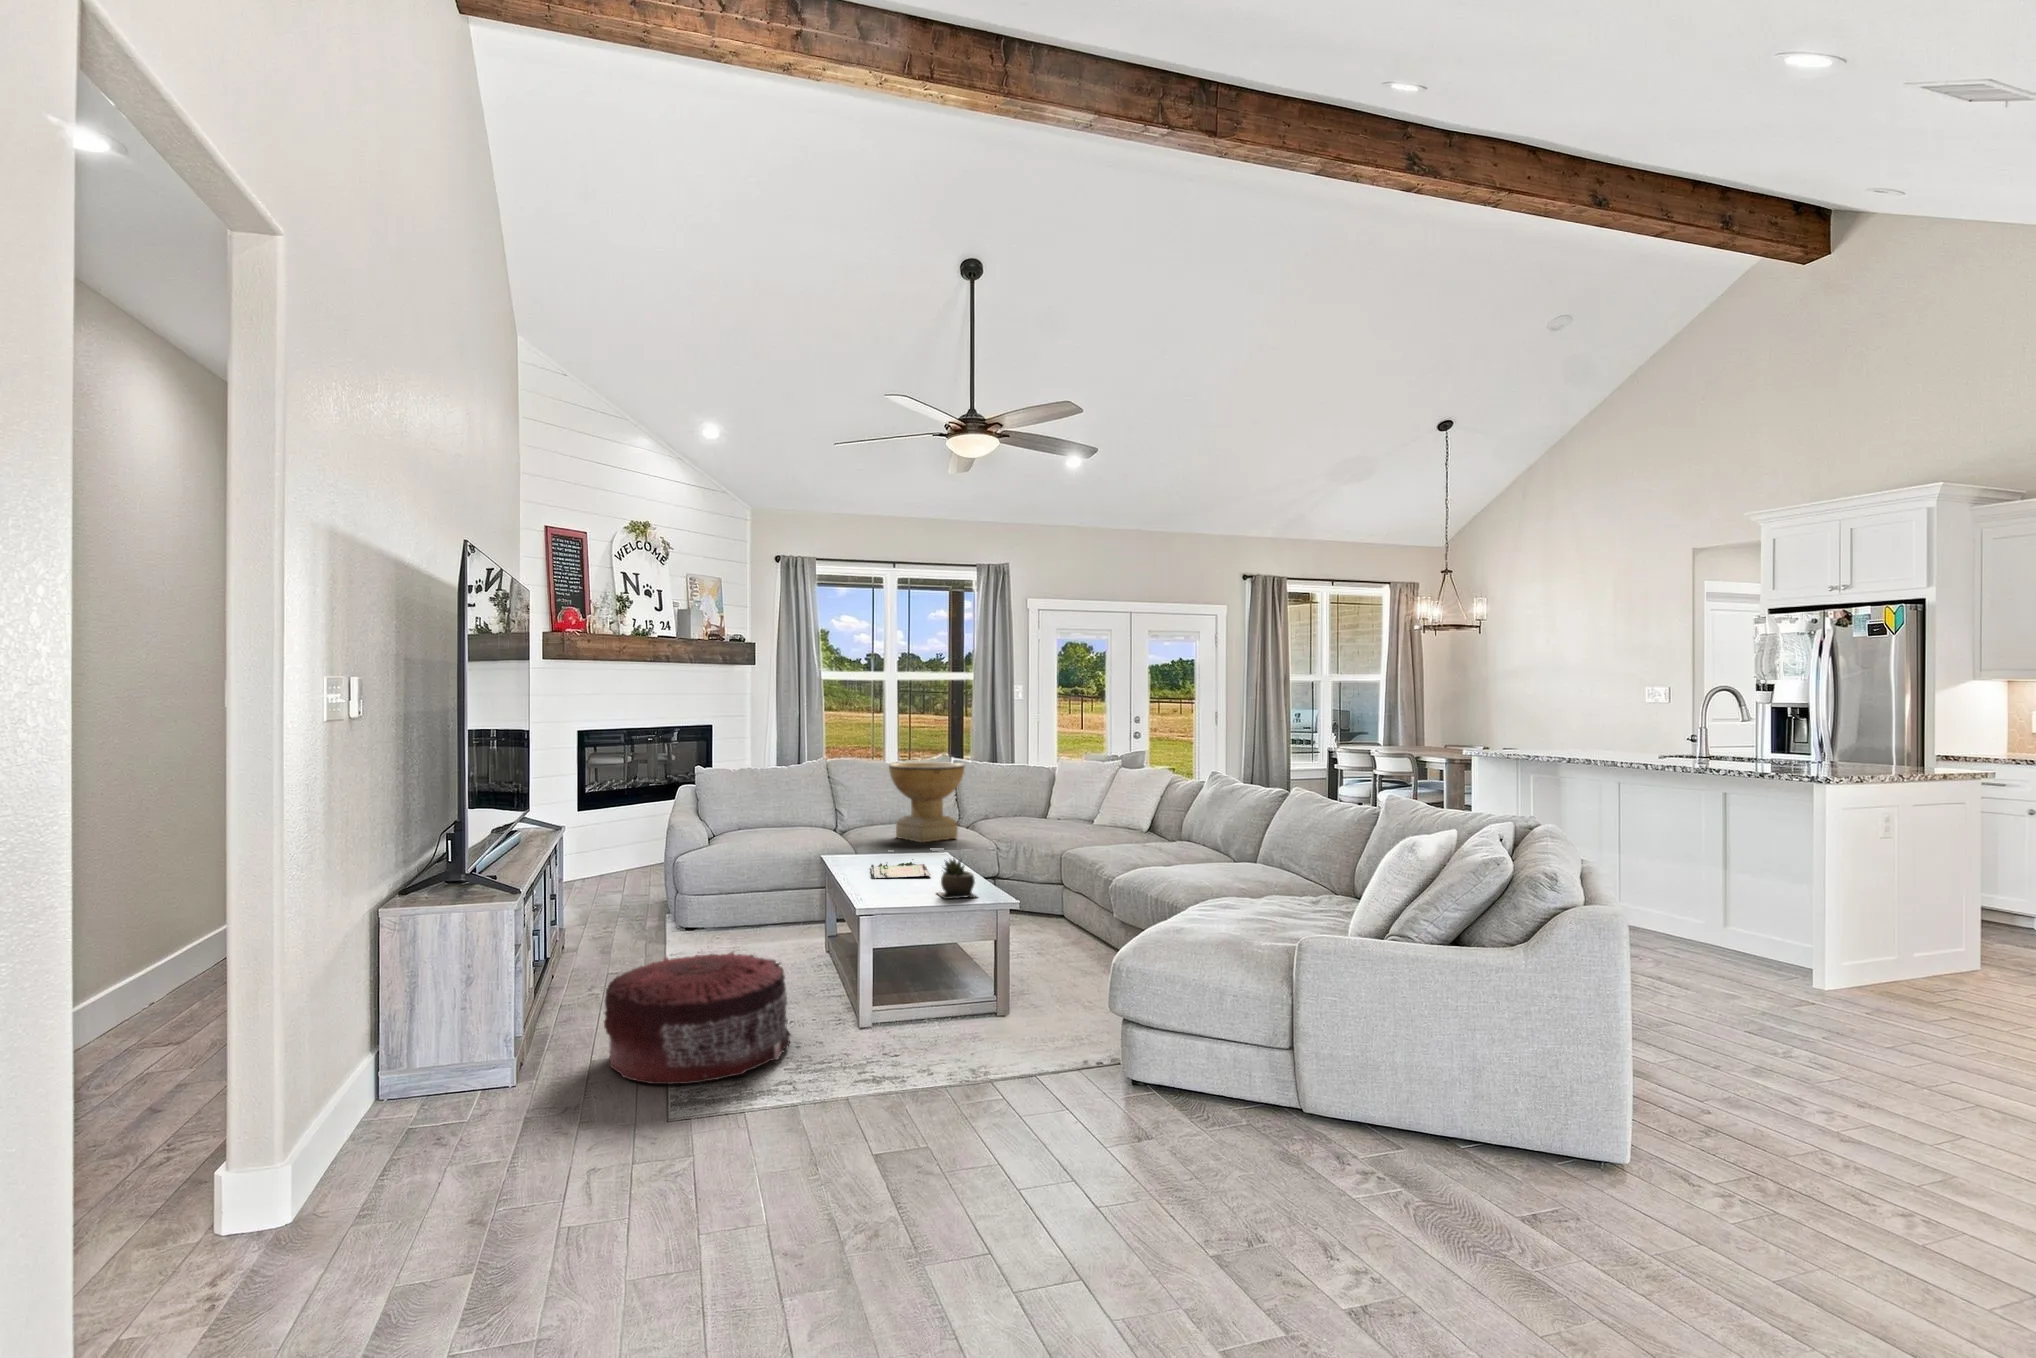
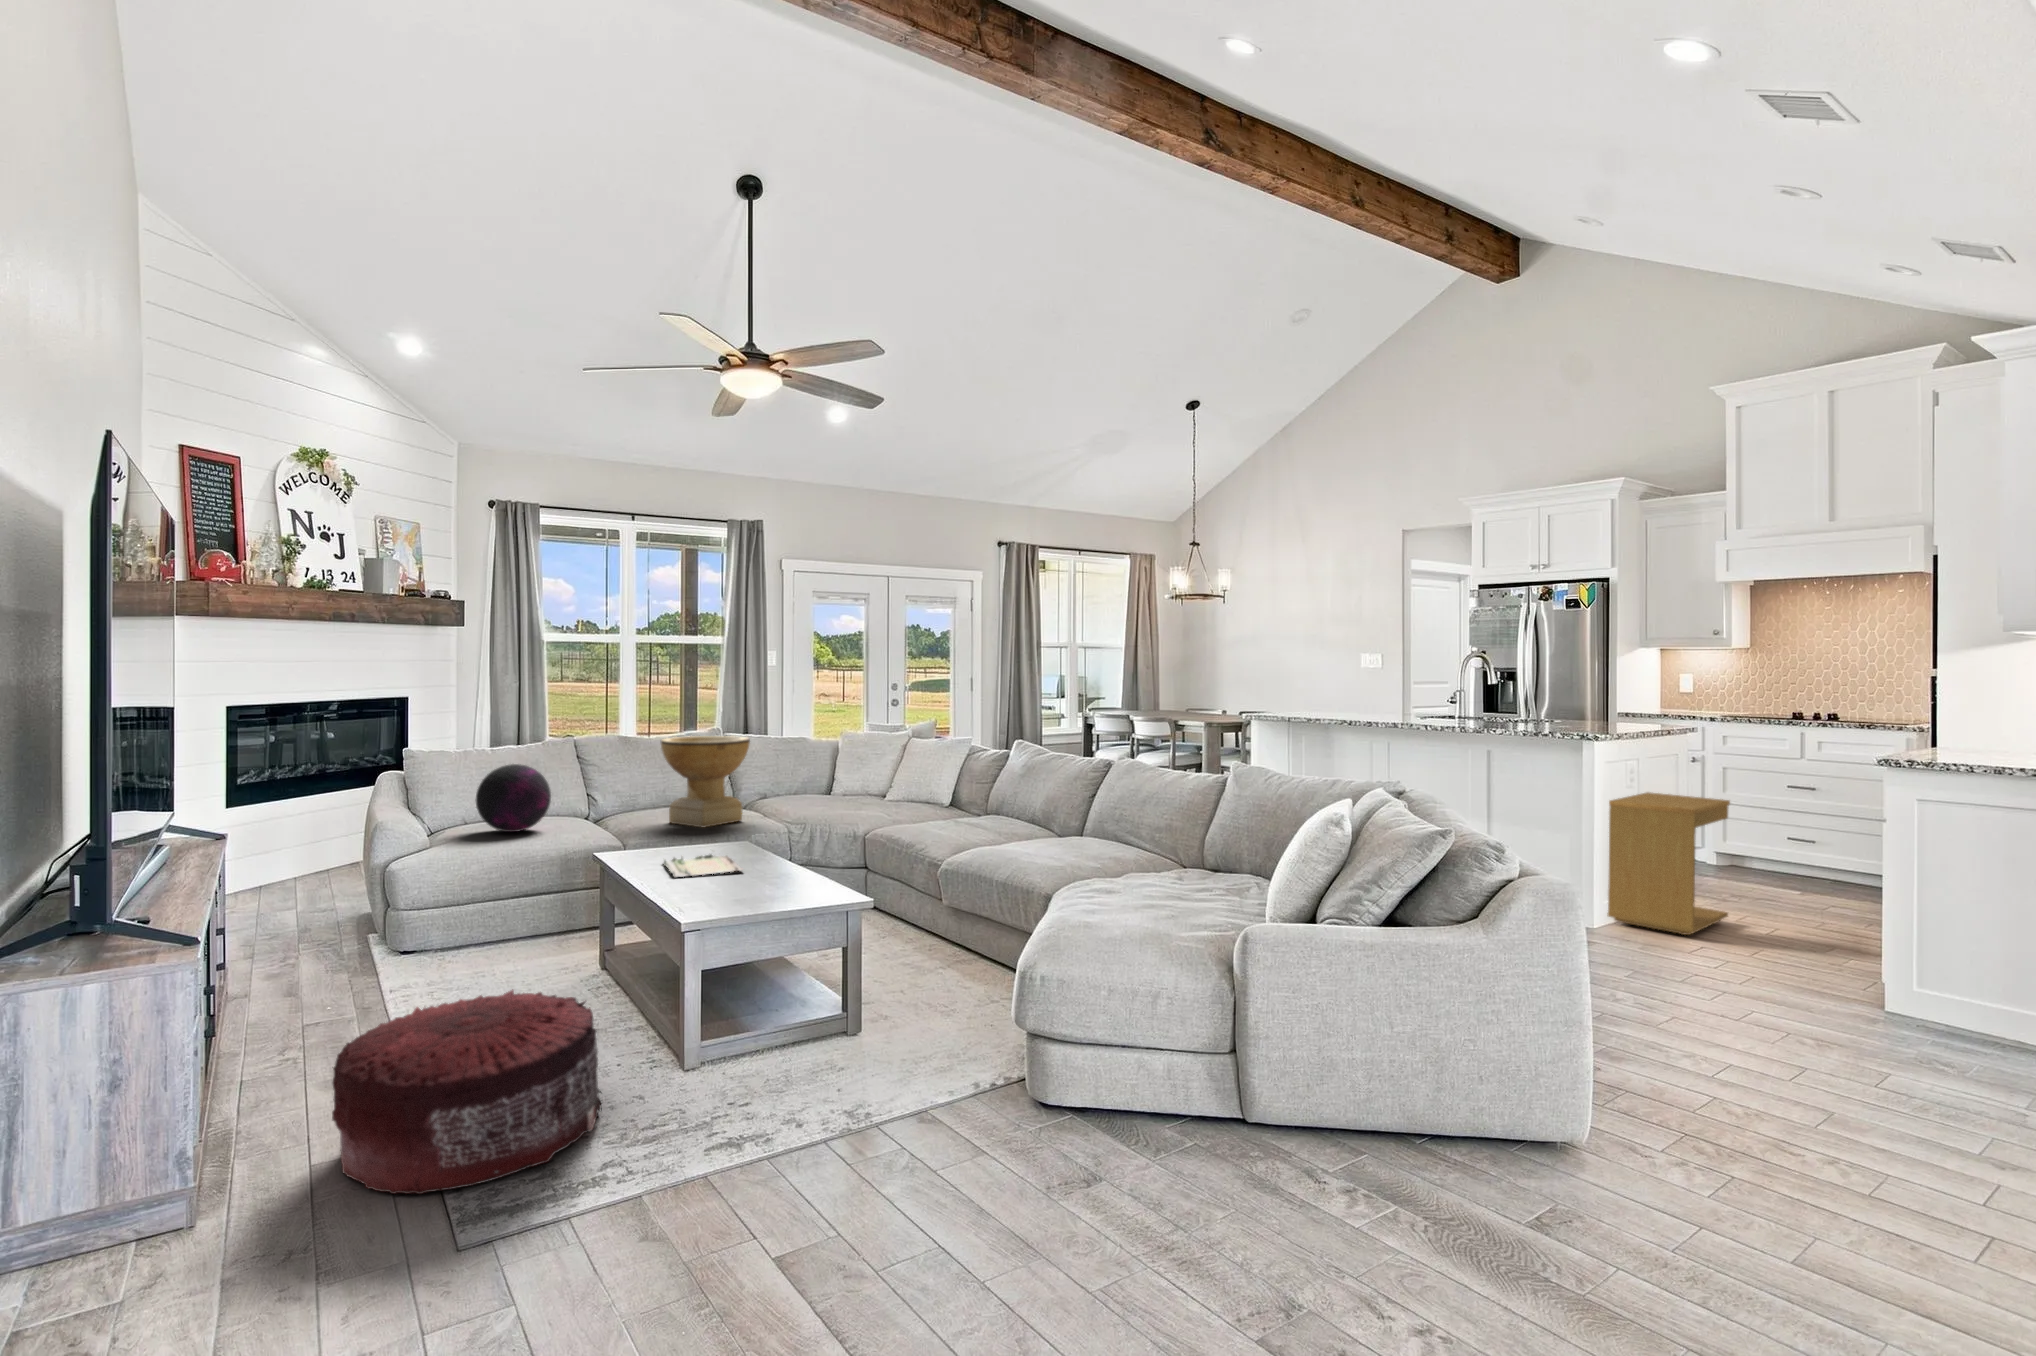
decorative orb: none [742,782,800,839] -> present [476,764,551,832]
side table: none [1850,846,2014,1007] -> present [1608,792,1730,935]
succulent plant: present [938,858,977,899] -> none [763,849,819,901]

